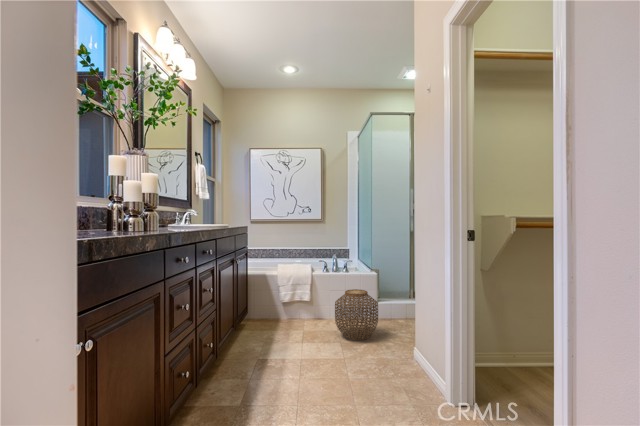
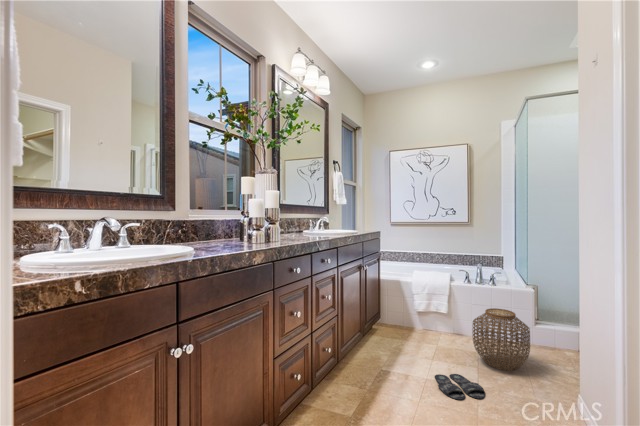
slippers: none [307,350,350,369] -> present [435,374,485,400]

